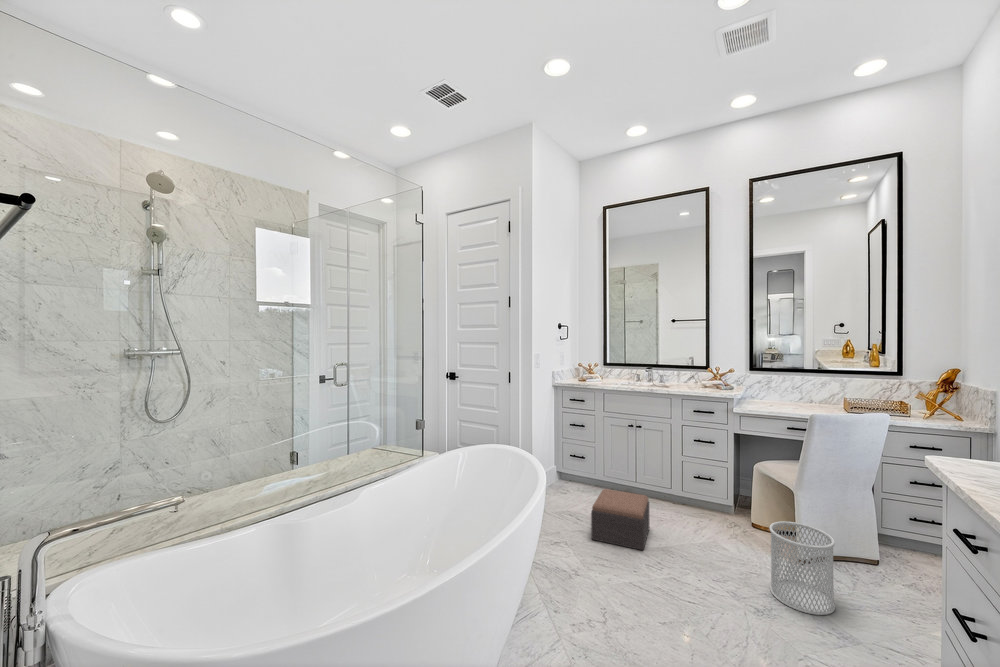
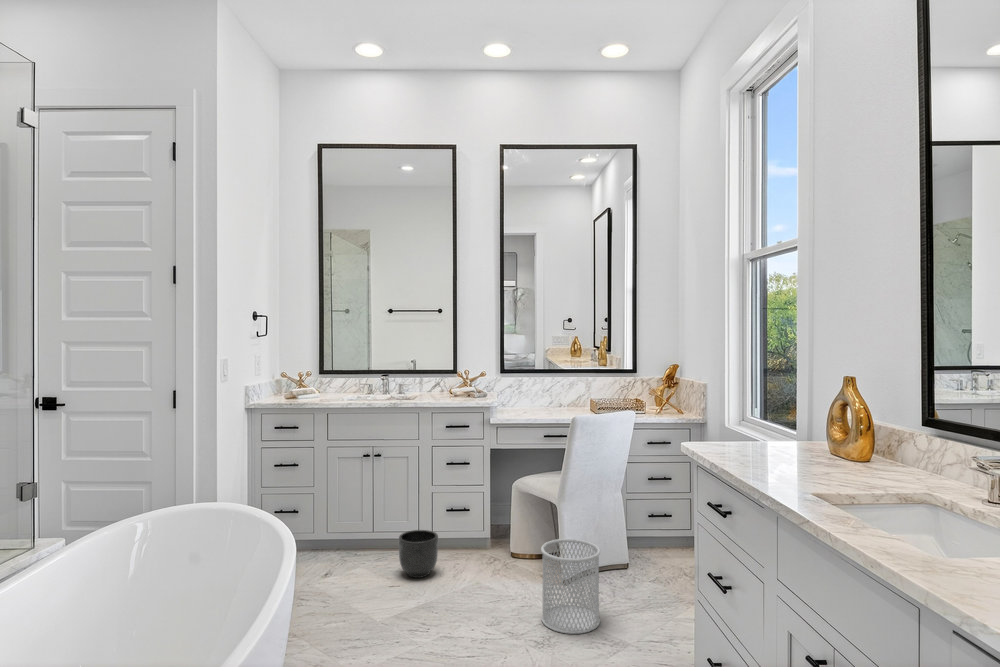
planter: none [651,486,683,523] -> present [399,530,438,578]
footstool: present [591,489,650,550] -> none [325,546,399,624]

